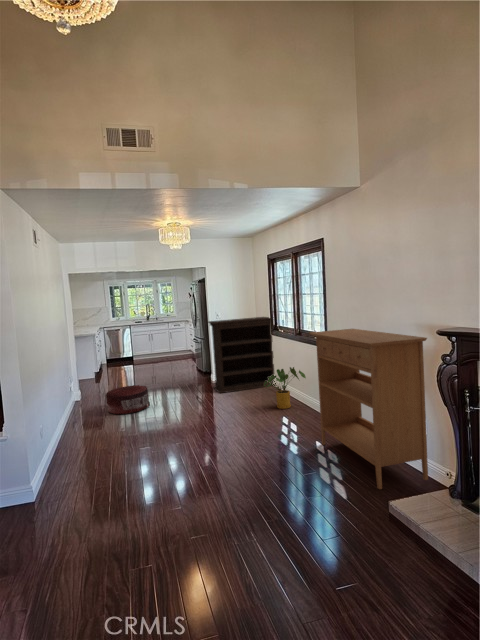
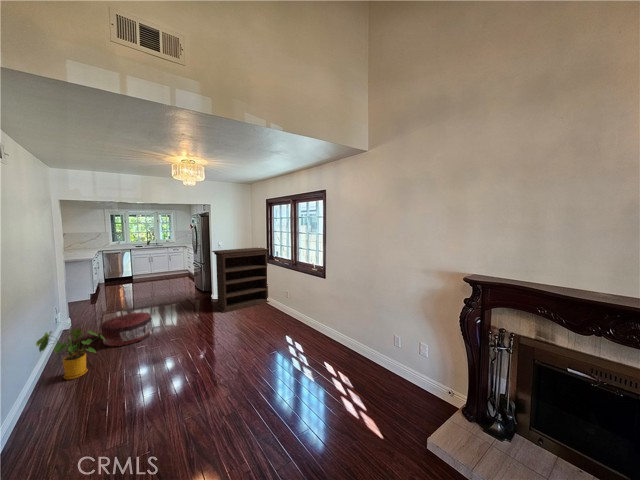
console table: present [309,329,428,489] -> none [322,265,438,417]
house plant: present [264,367,306,409] -> present [36,328,104,379]

